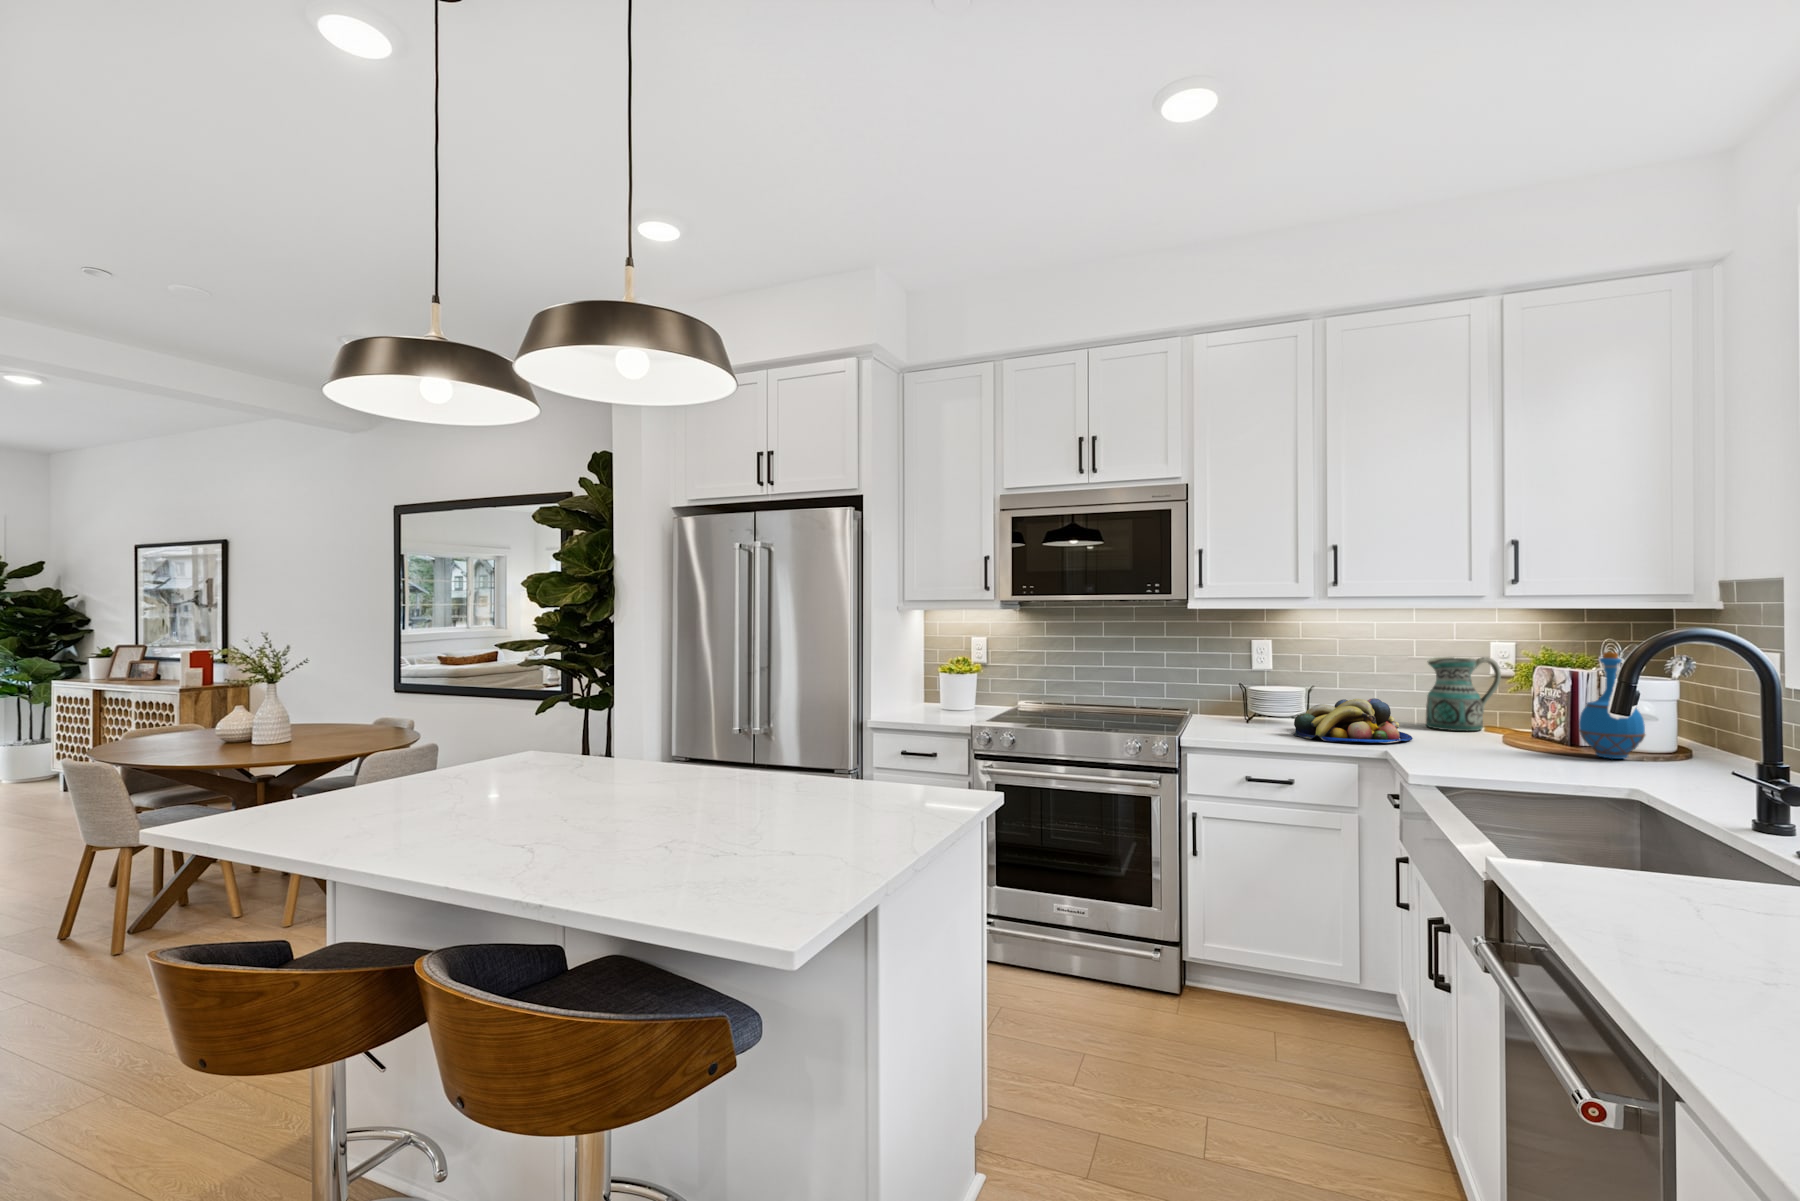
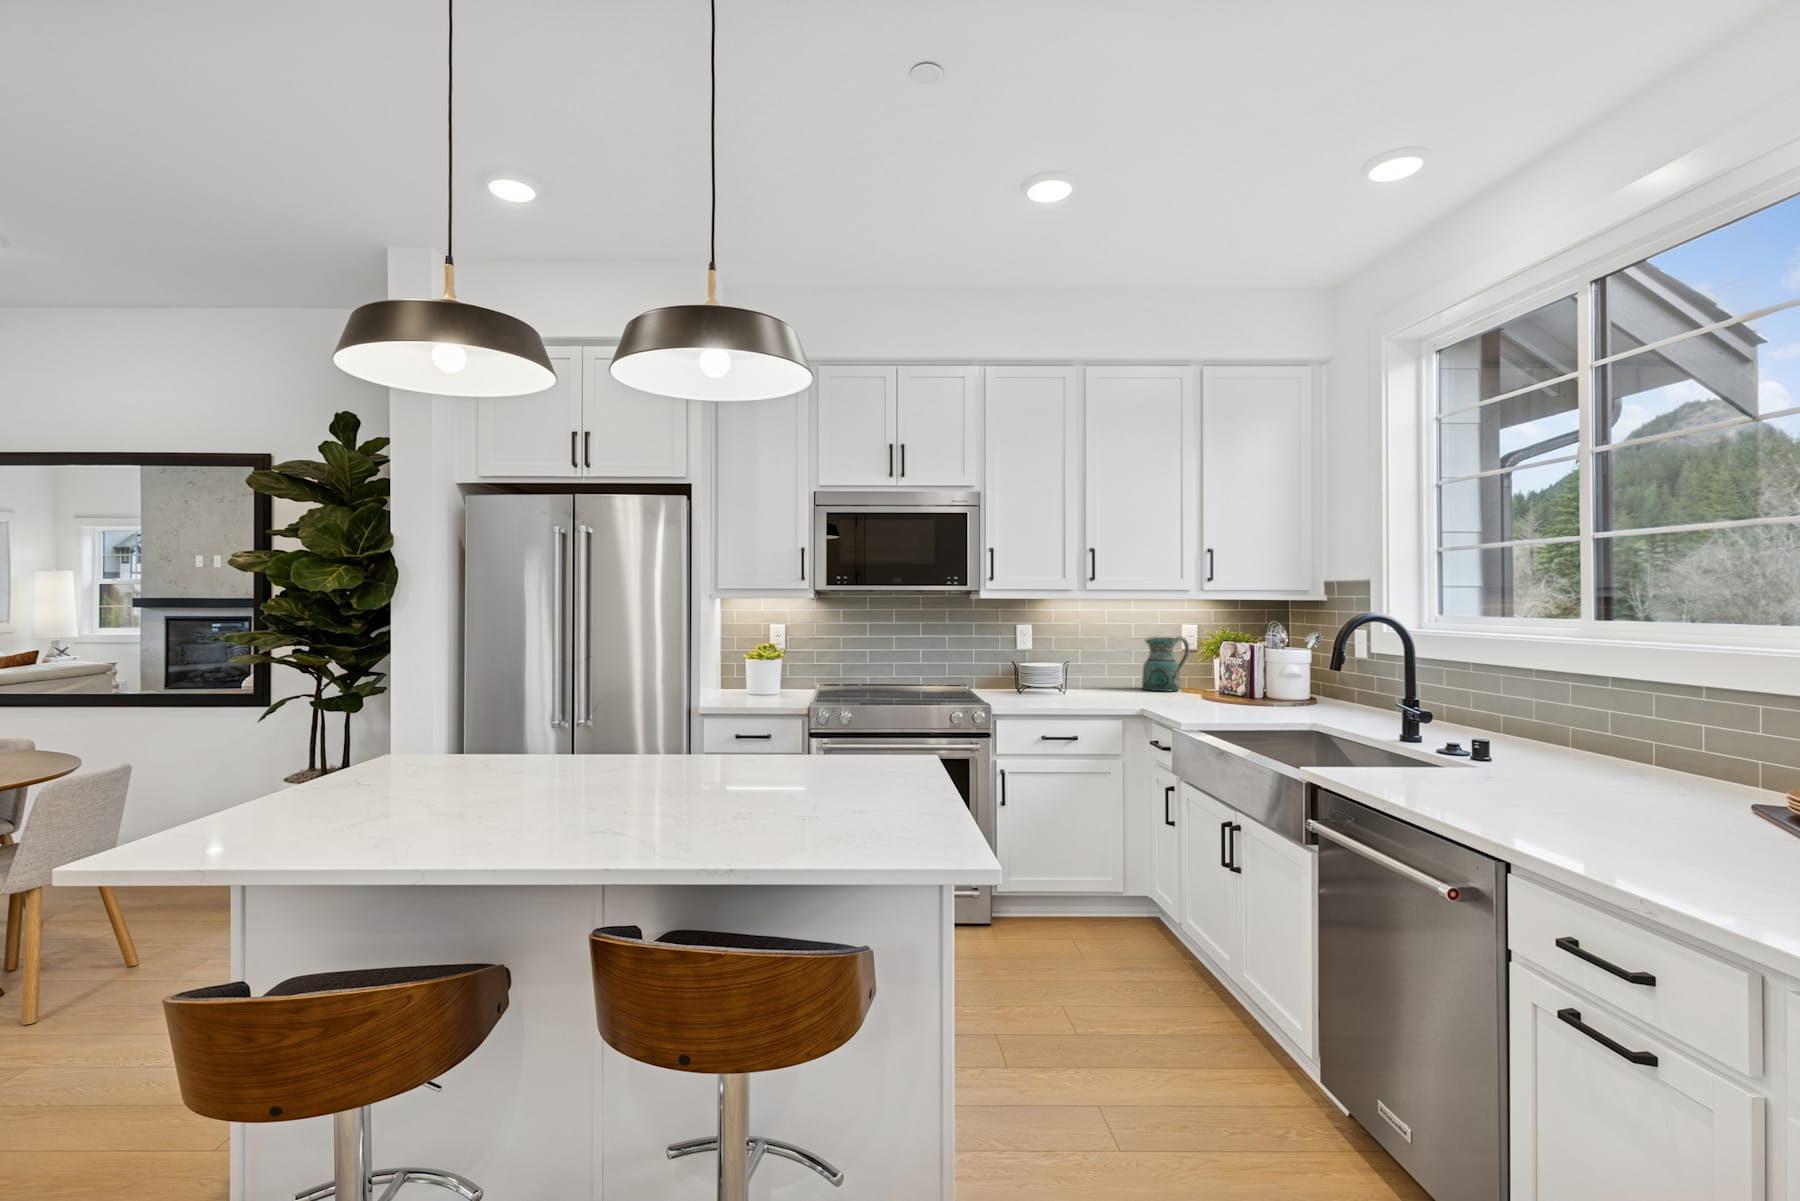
bottle: present [1579,652,1645,759] -> none [1261,632,1301,706]
fruit bowl: present [1294,698,1413,743] -> none [1069,669,1152,704]

